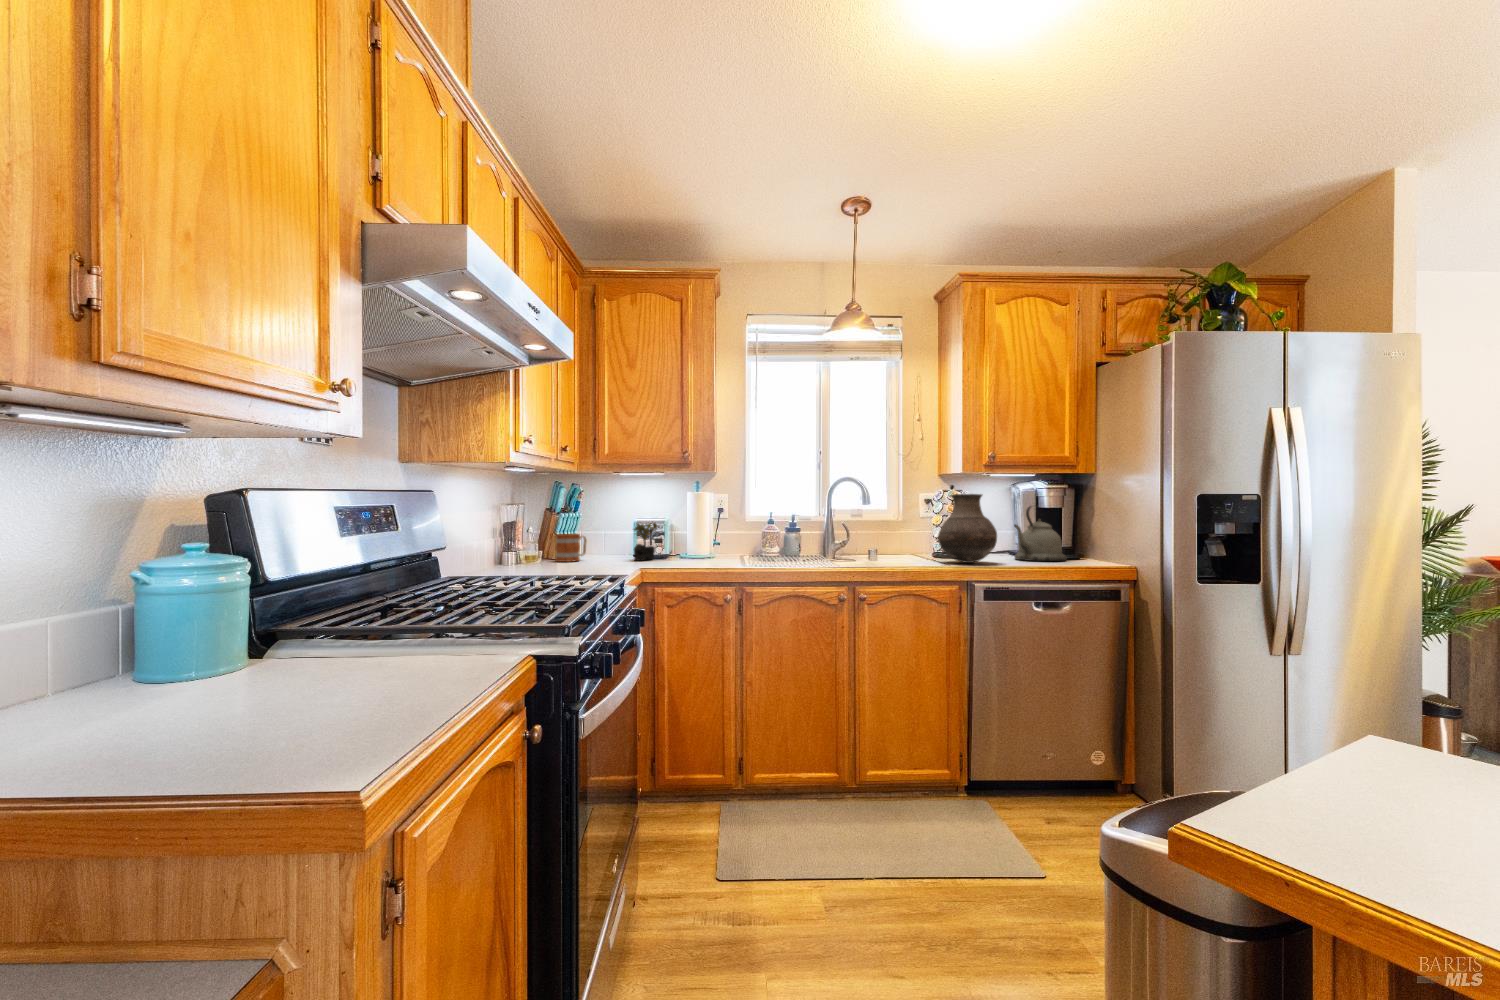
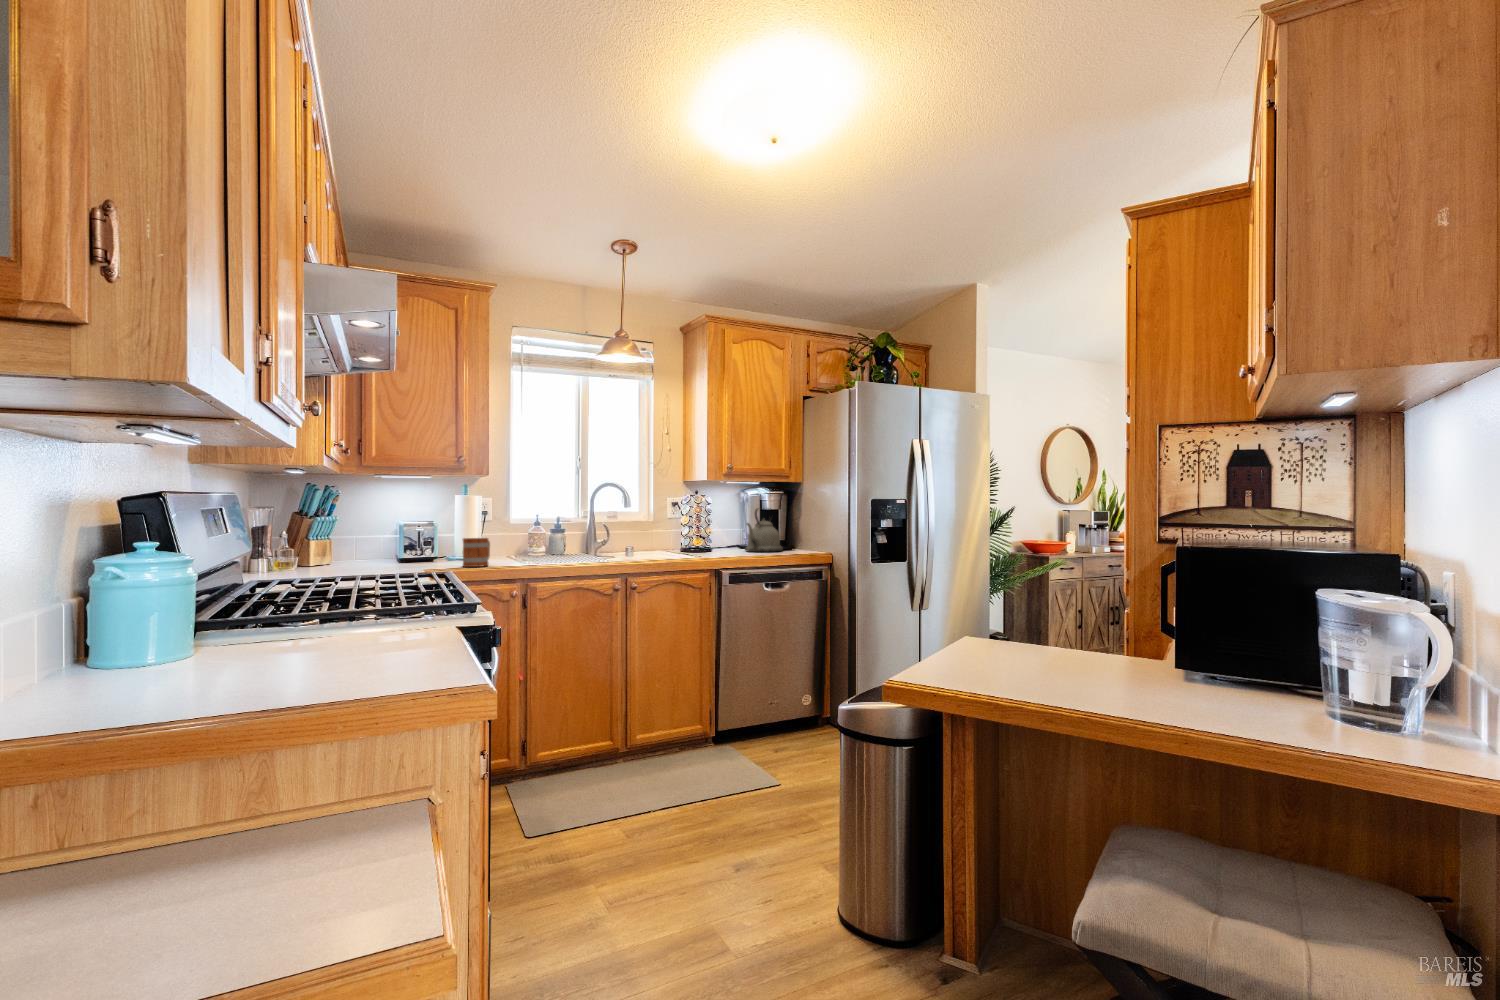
vase: present [938,494,997,563] -> none [690,498,736,555]
succulent plant: present [634,523,658,561] -> none [402,524,430,564]
mug: present [555,534,586,562] -> present [463,538,490,567]

